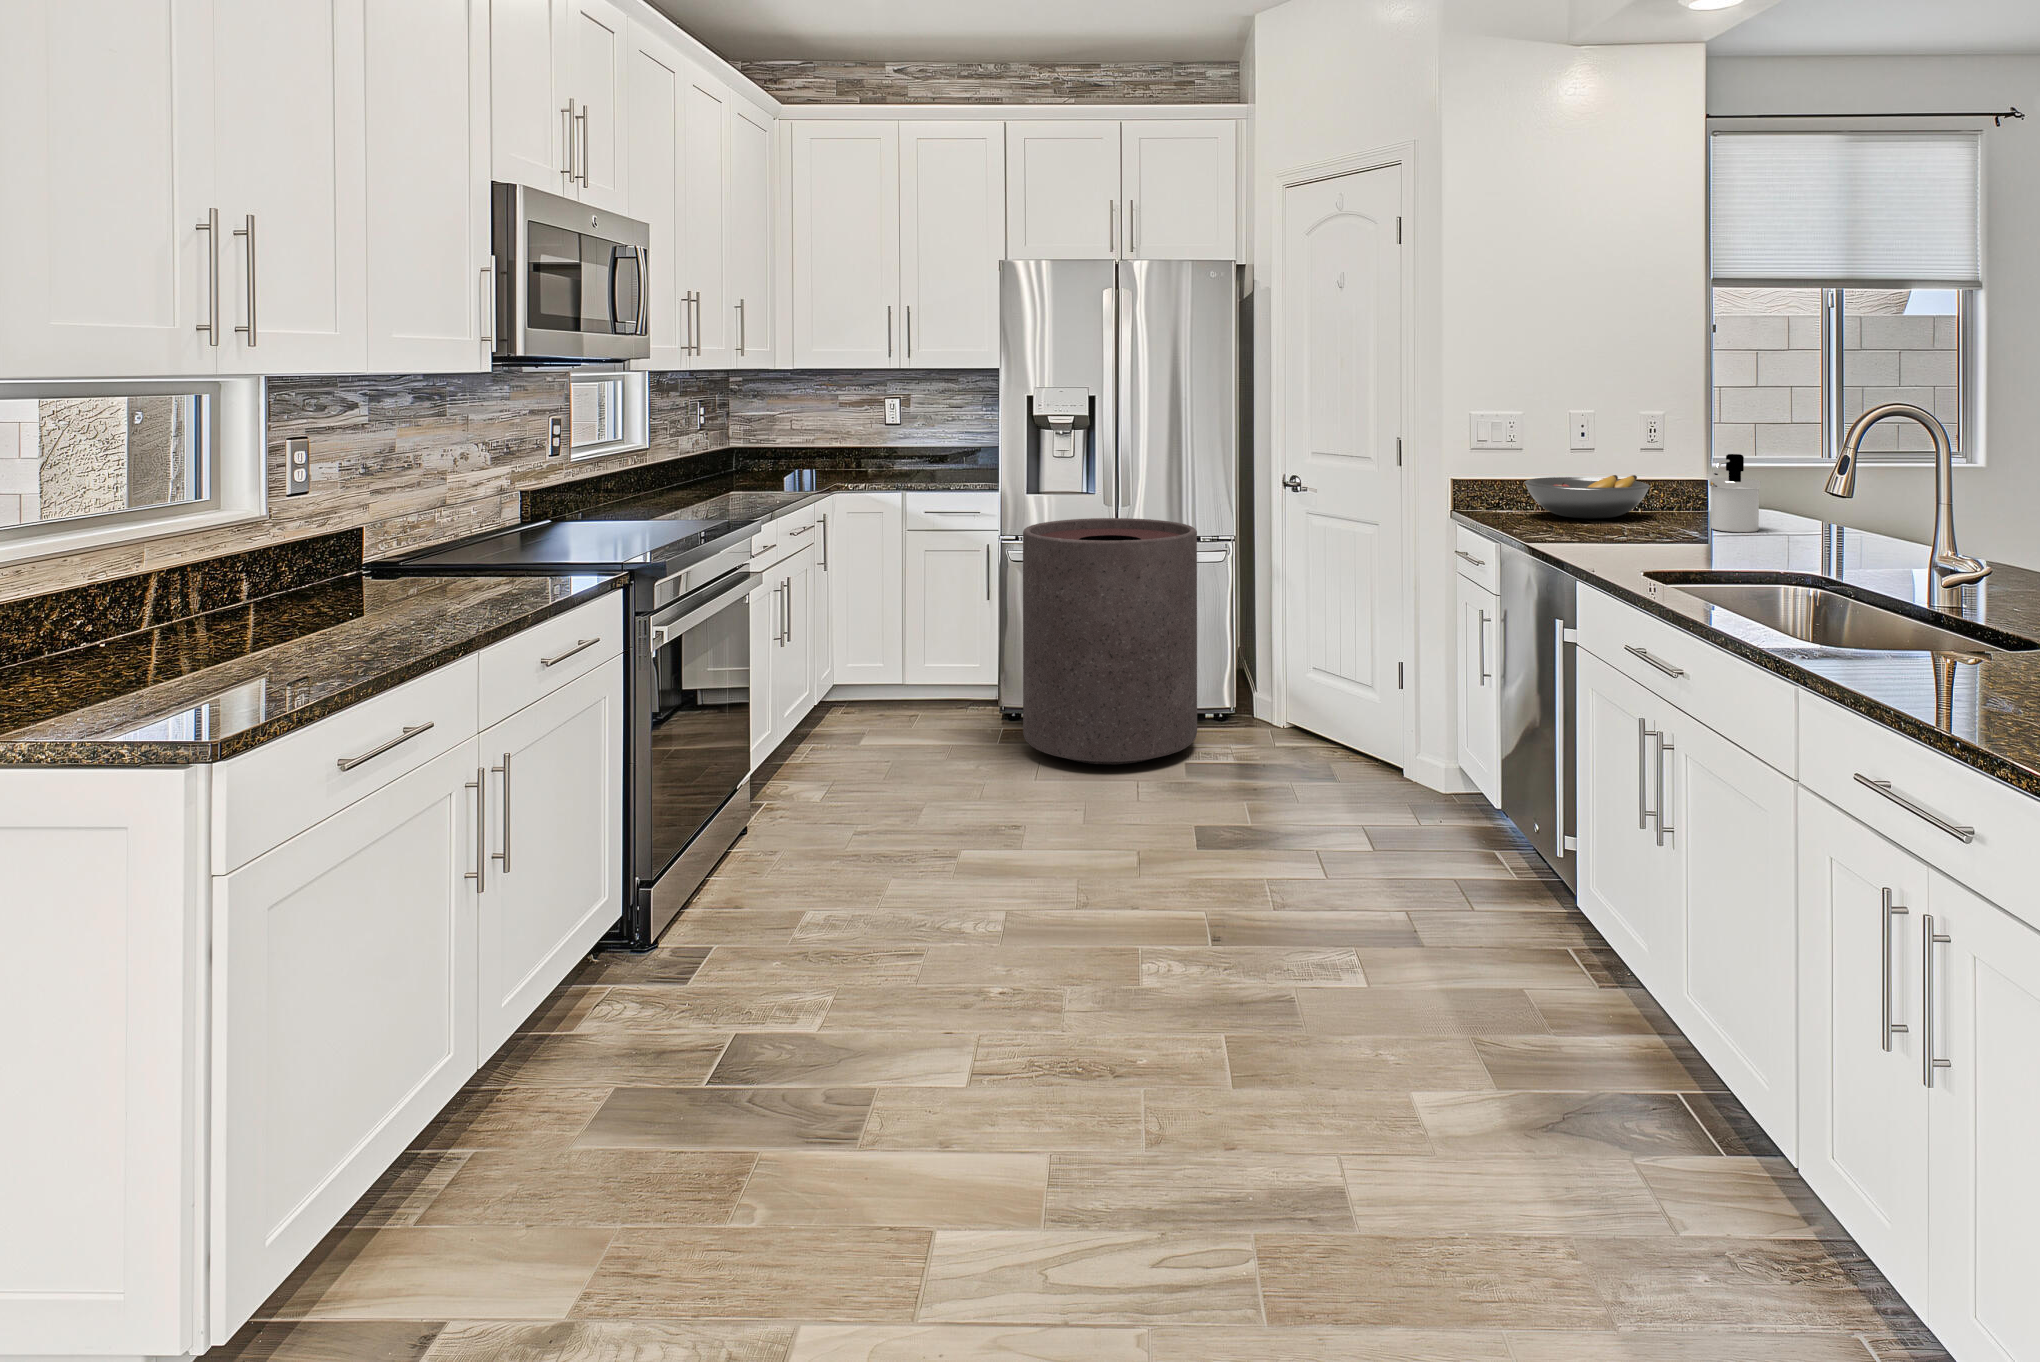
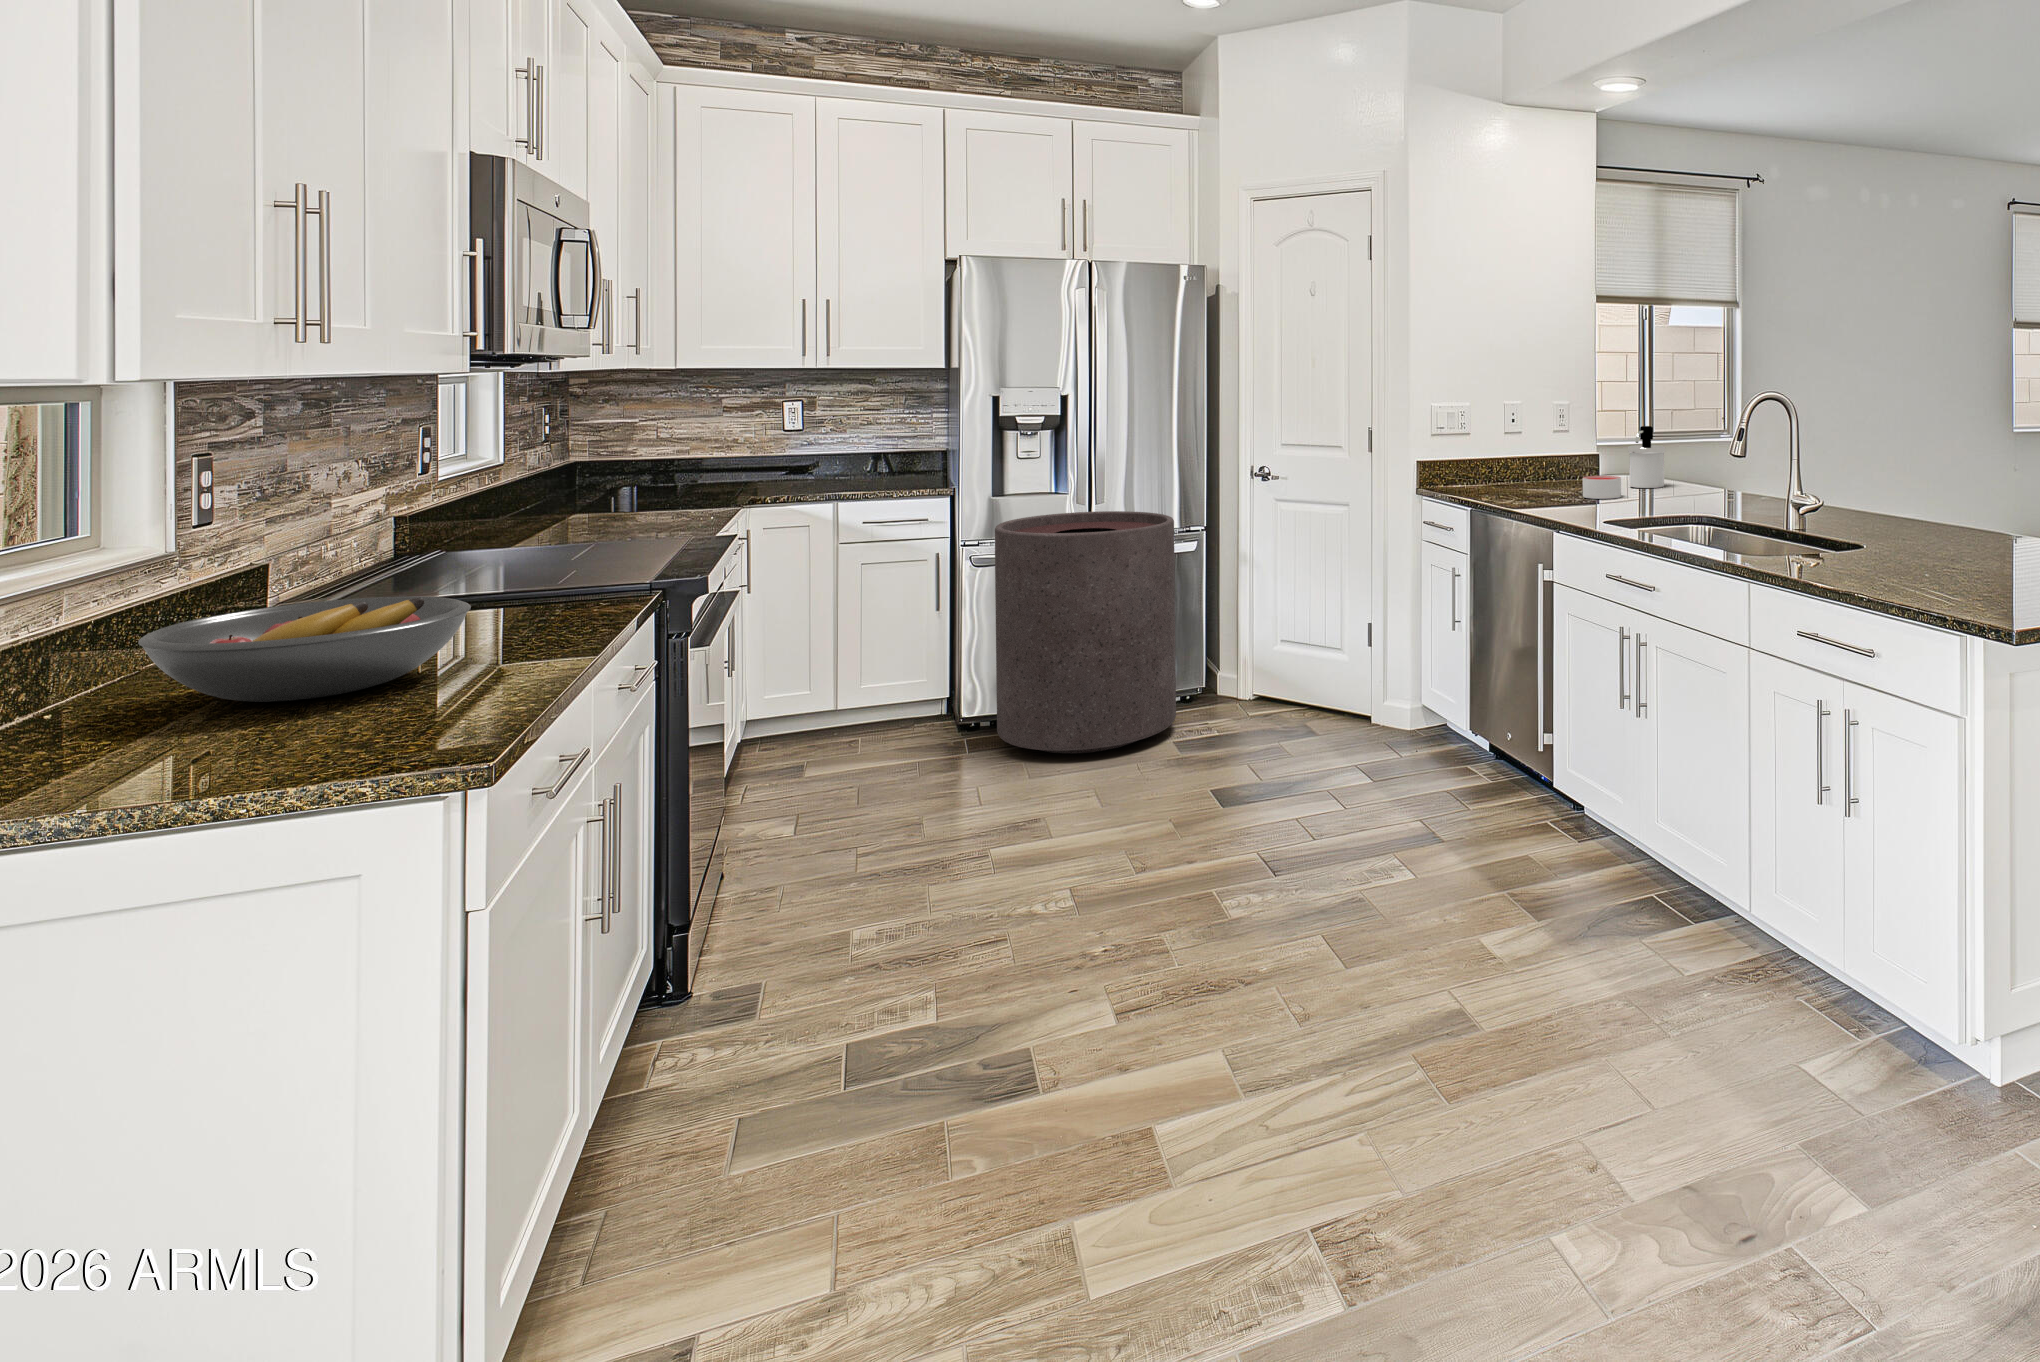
fruit bowl: present [1524,475,1650,519] -> present [138,596,471,702]
candle: none [1637,513,1688,543] -> present [1583,476,1621,499]

